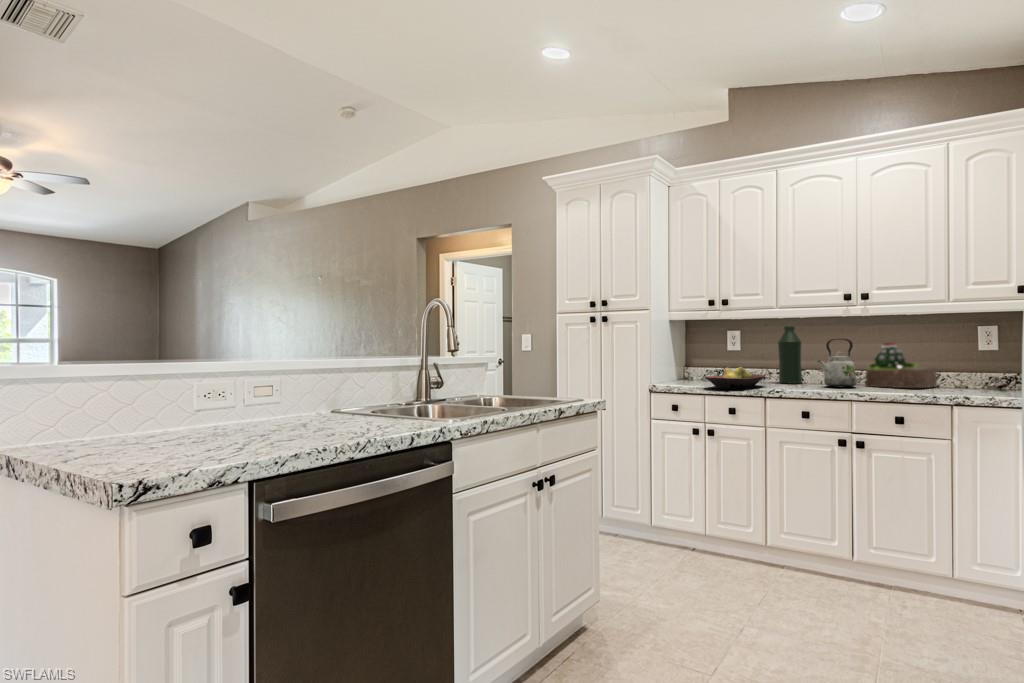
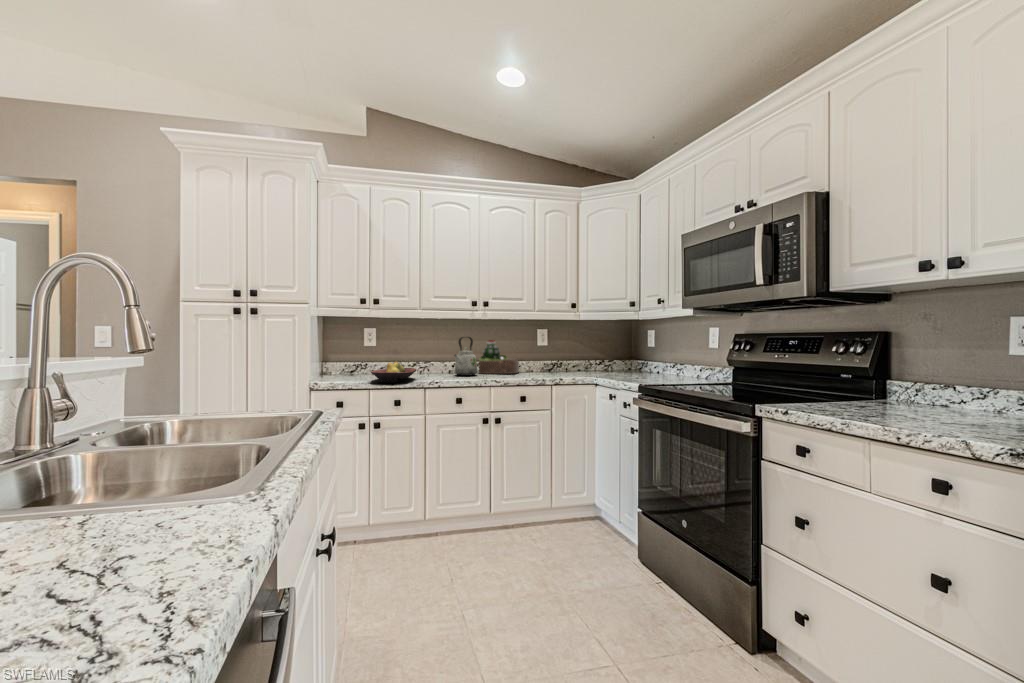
bottle: present [778,326,802,383] -> none [413,325,432,374]

